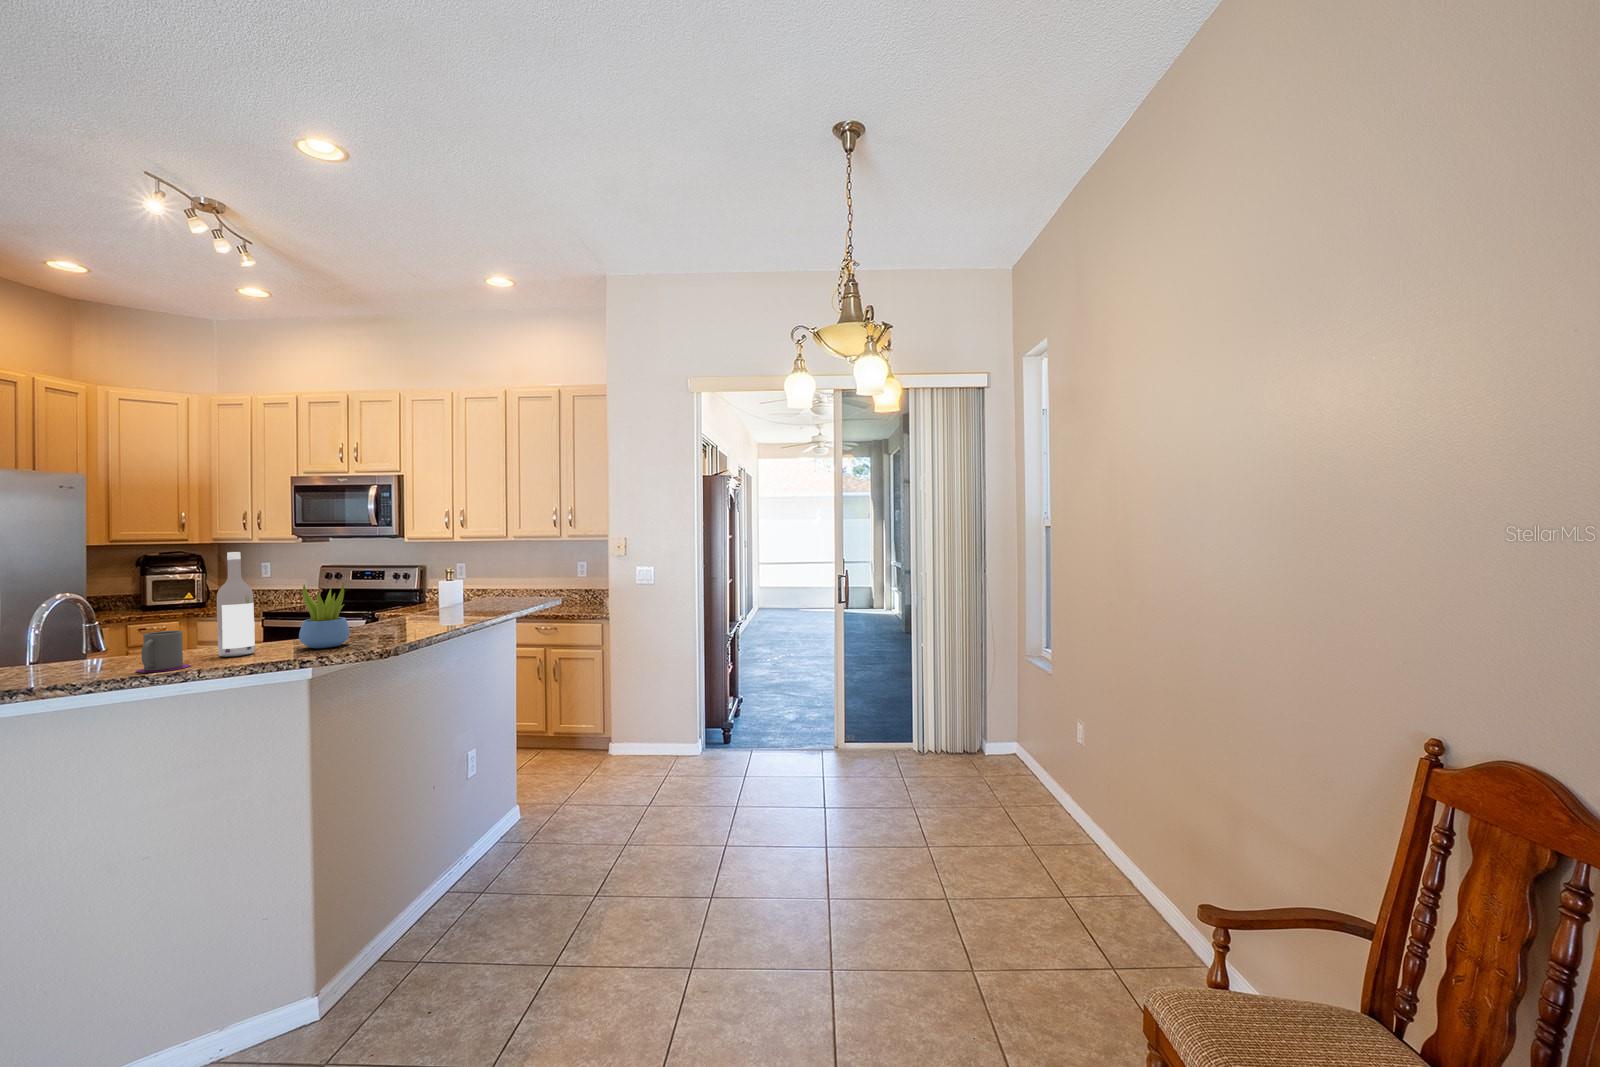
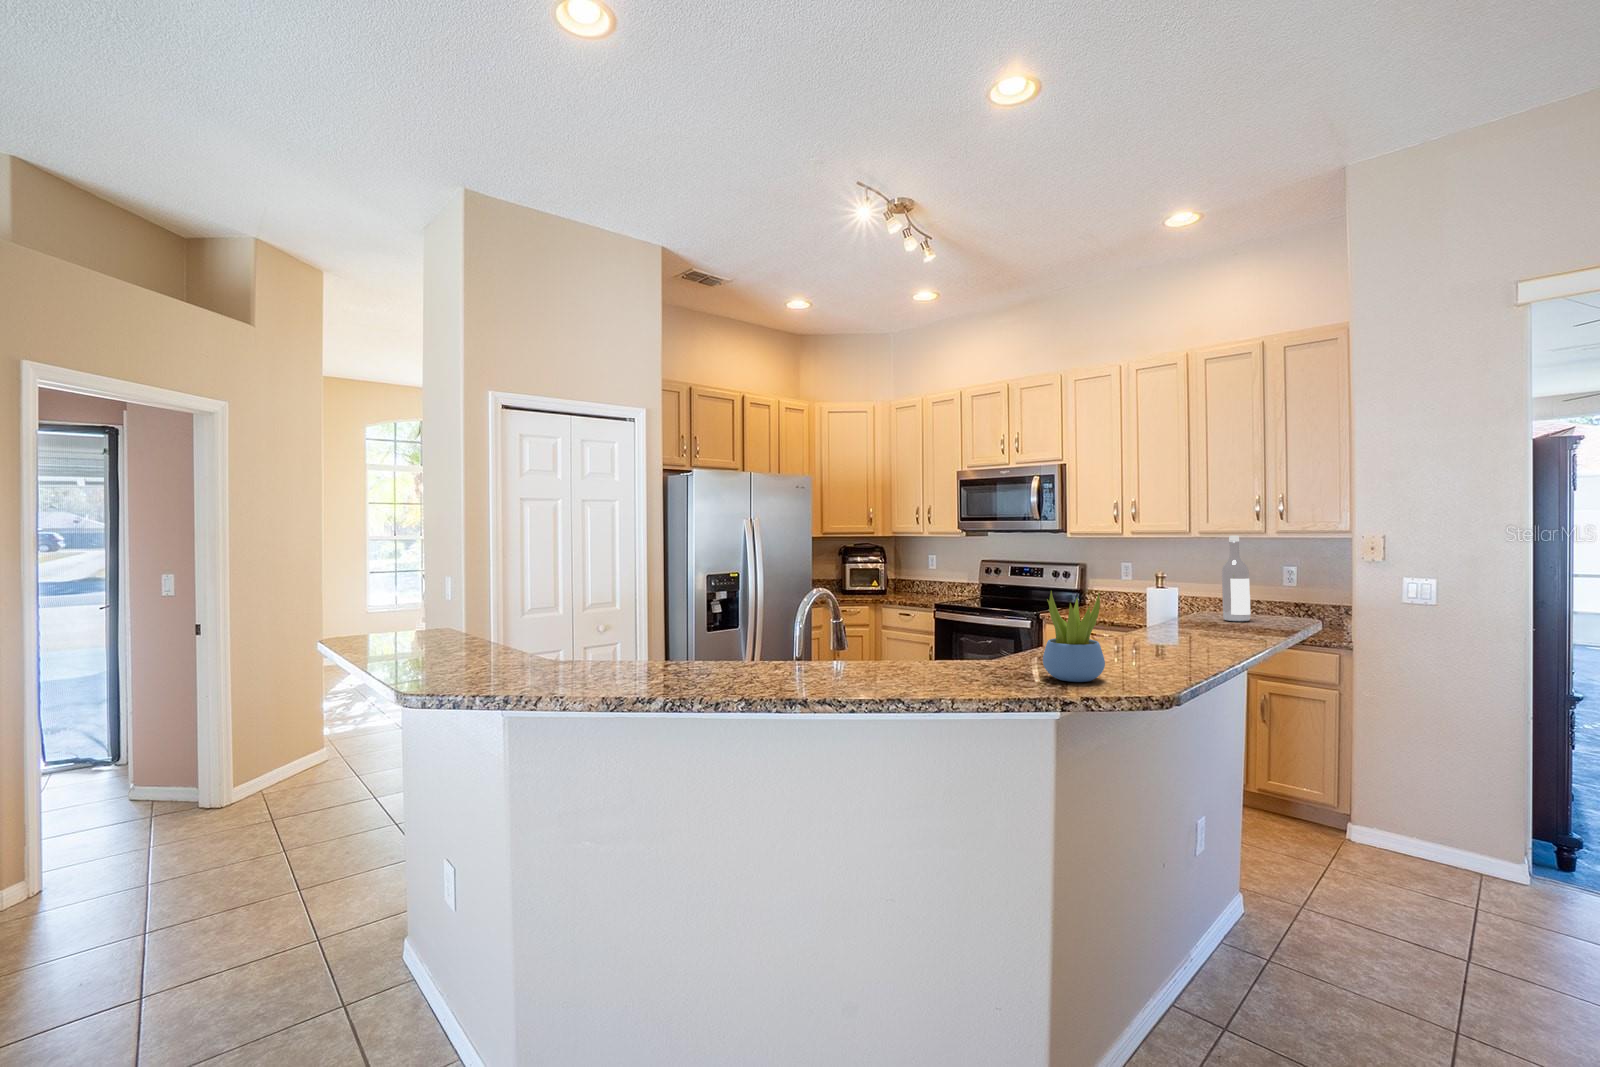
wine bottle: present [217,552,255,657] -> present [1222,536,1250,621]
mug: present [136,631,191,672] -> none [888,642,938,693]

